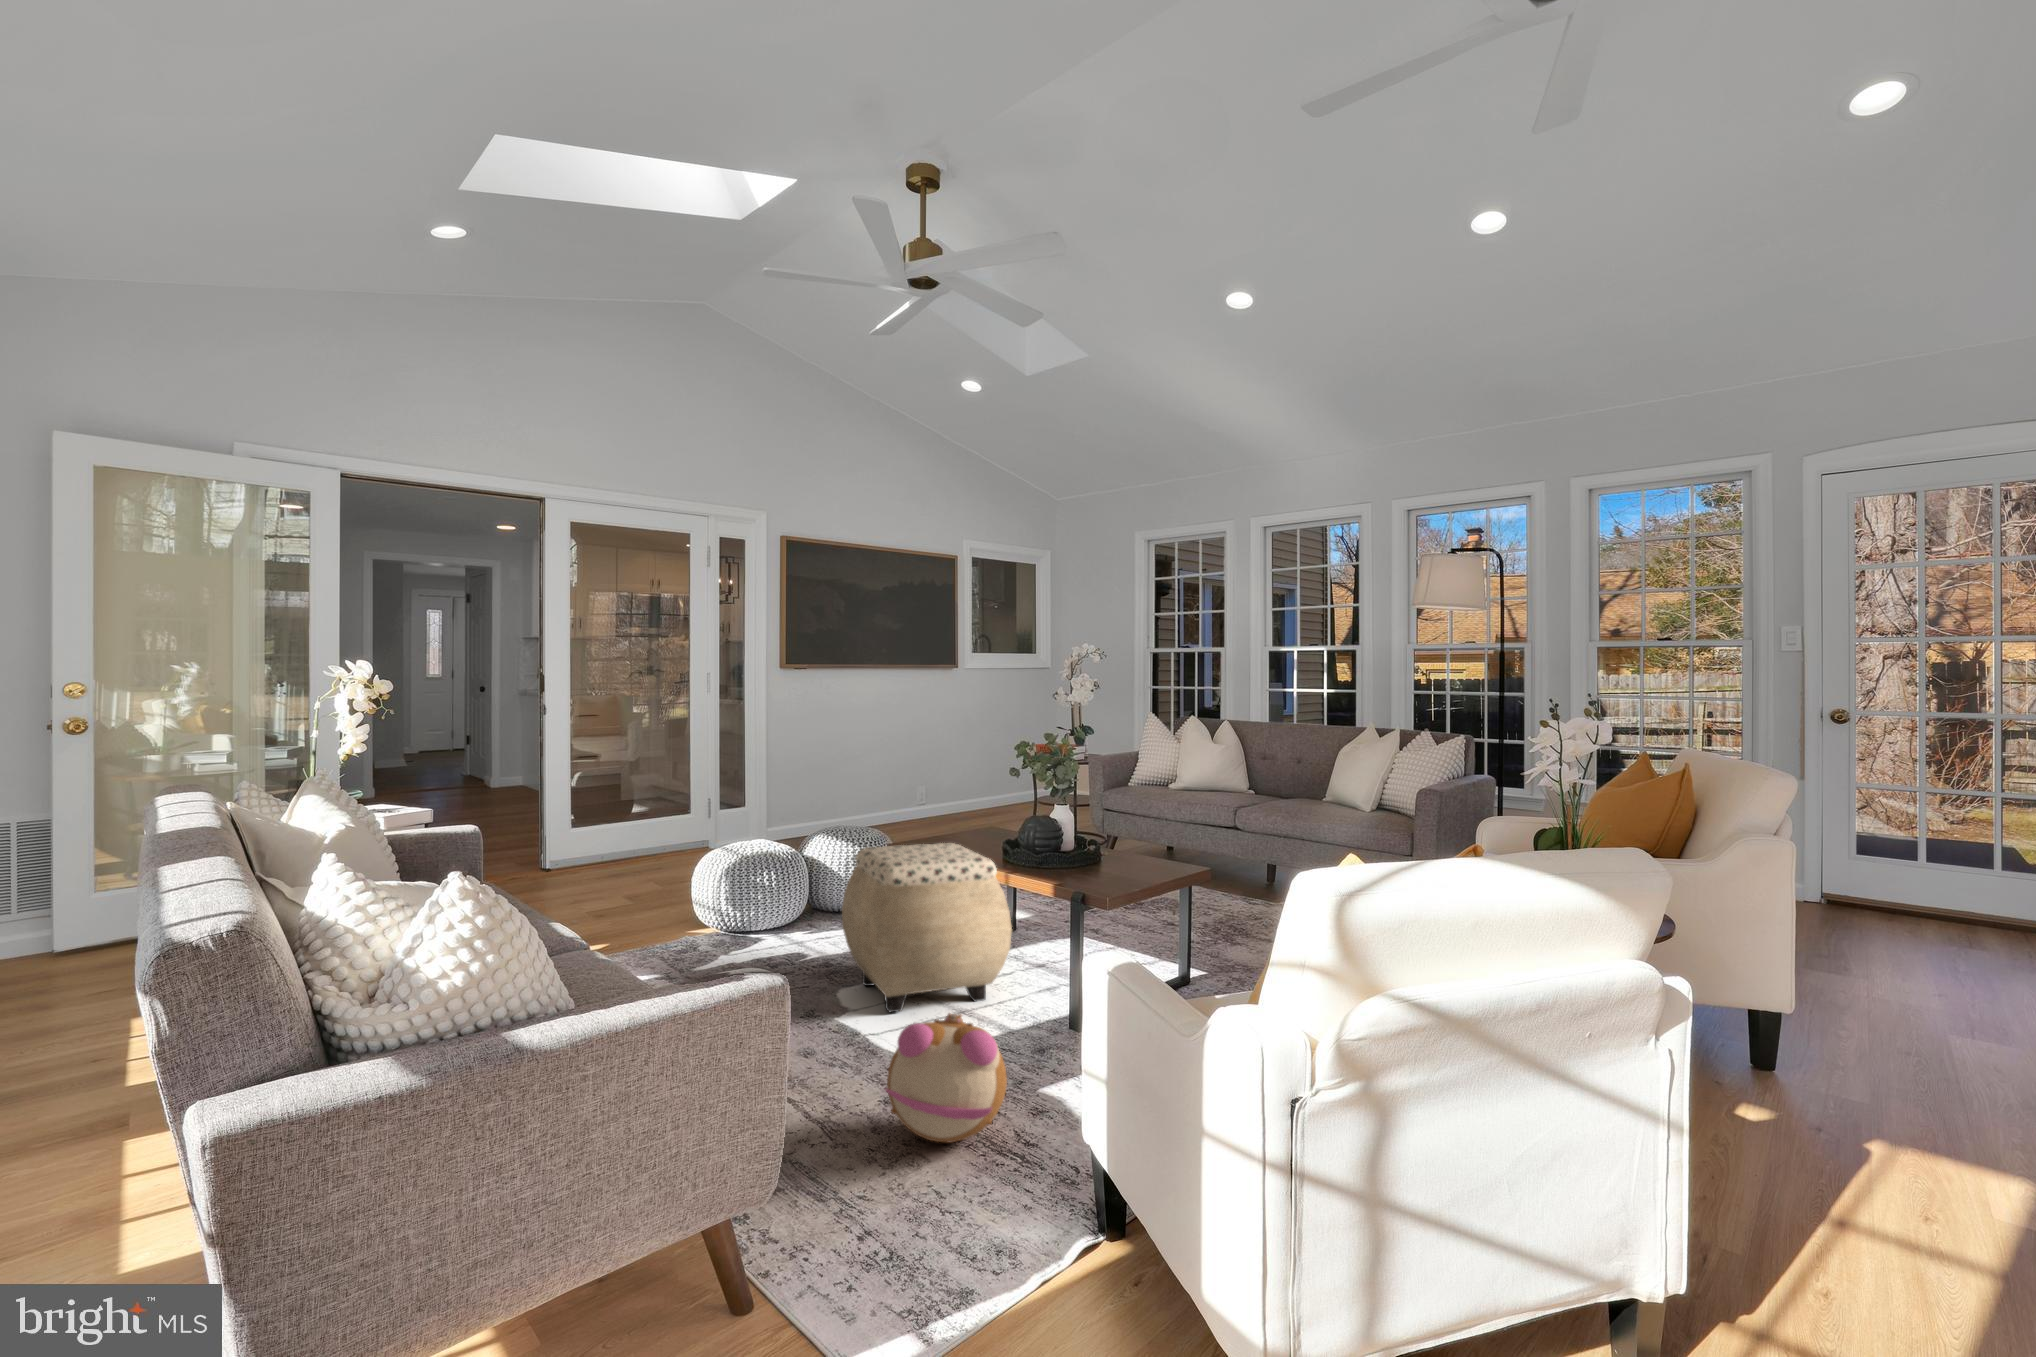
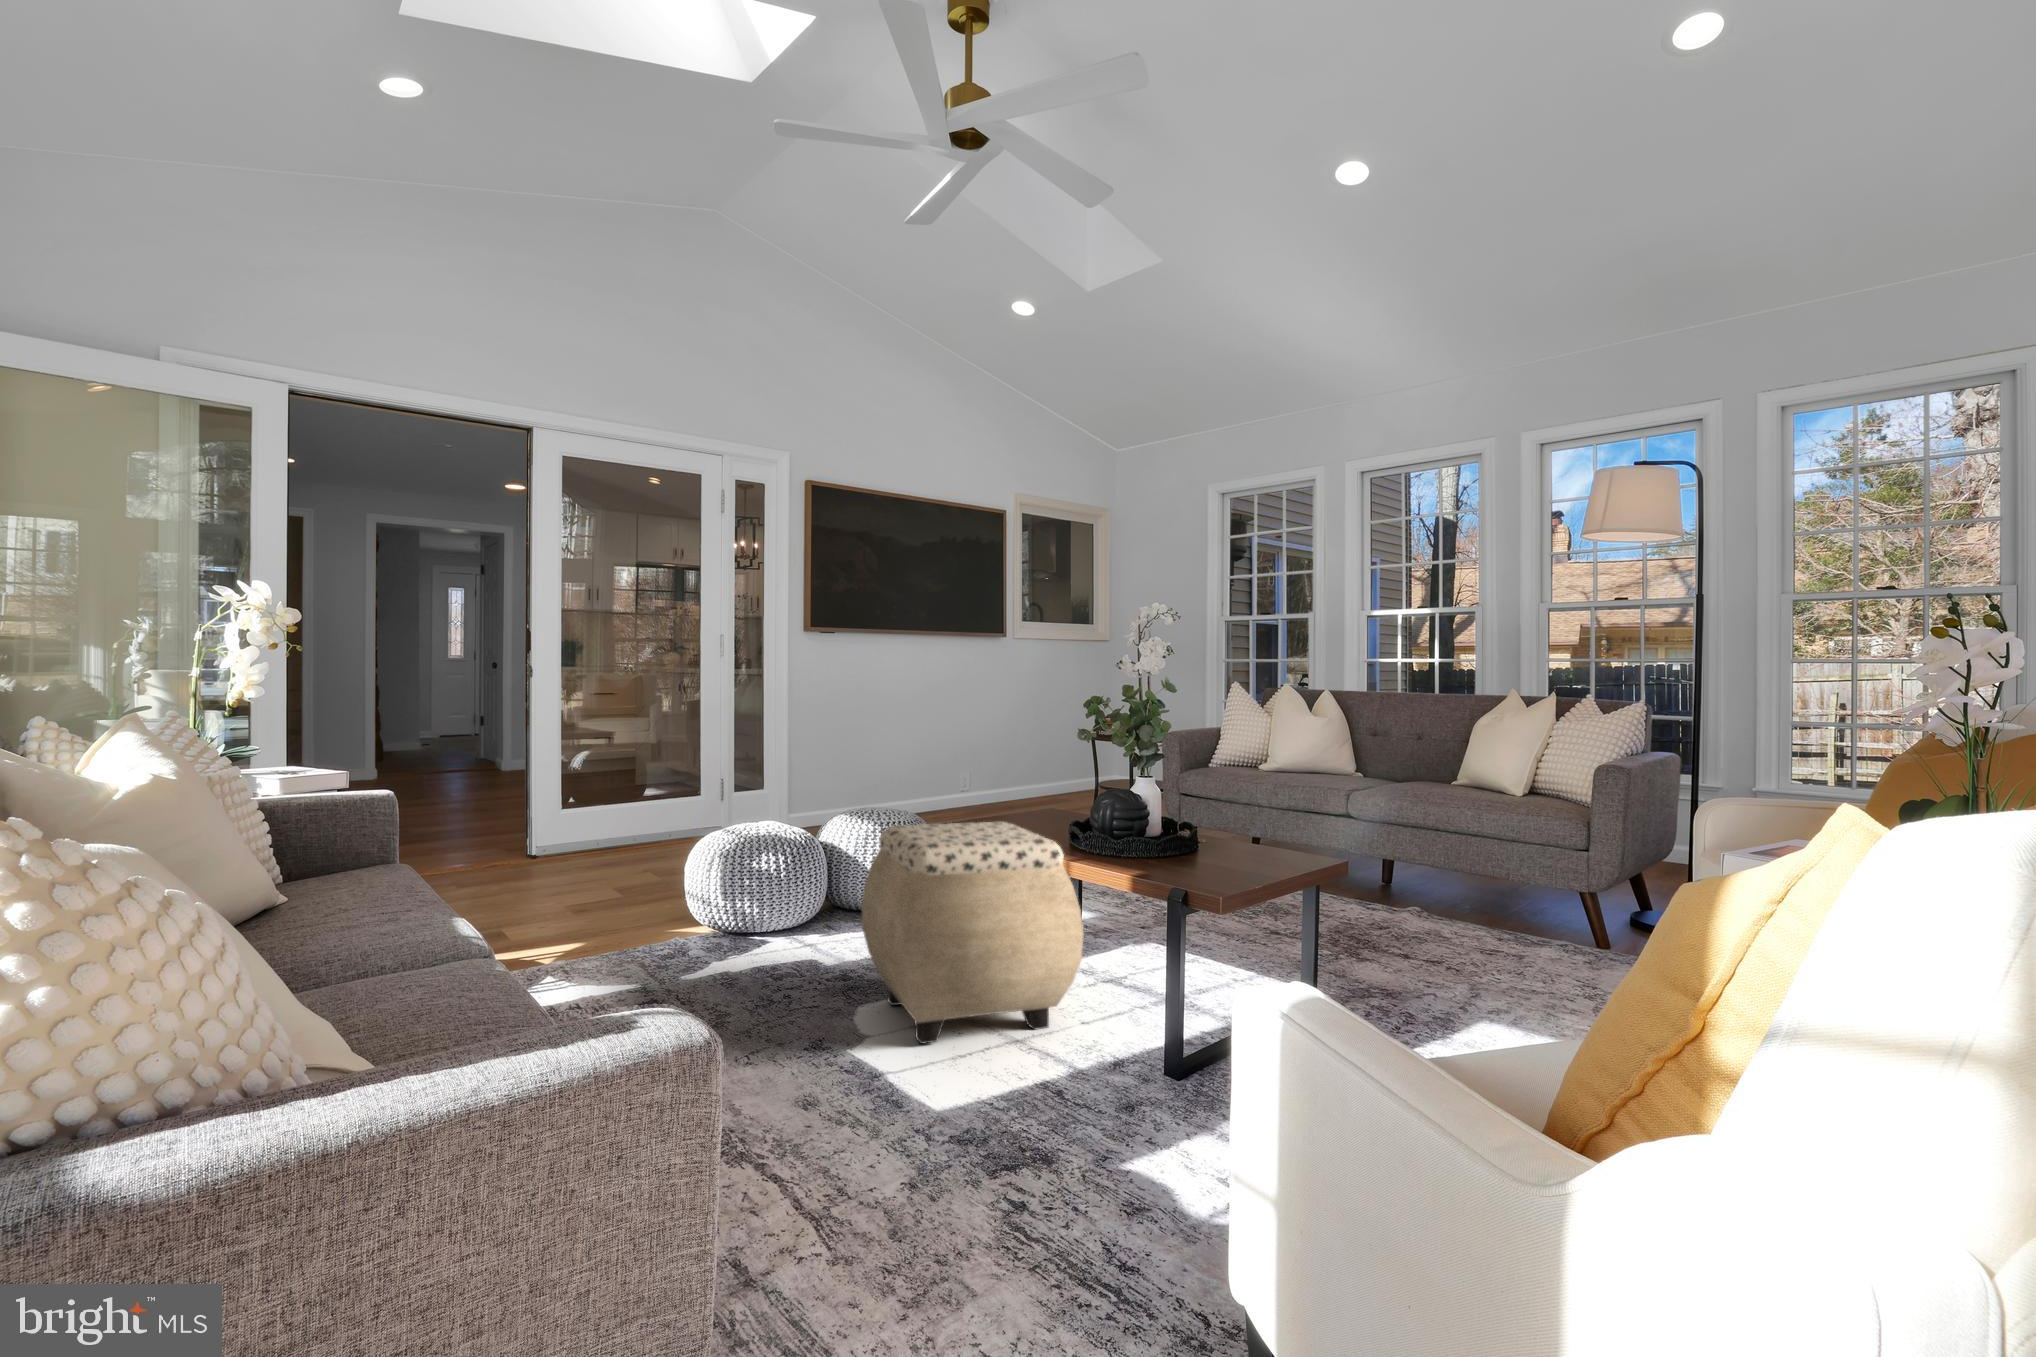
plush toy: present [885,1013,1007,1142] -> none [905,1062,1092,1265]

